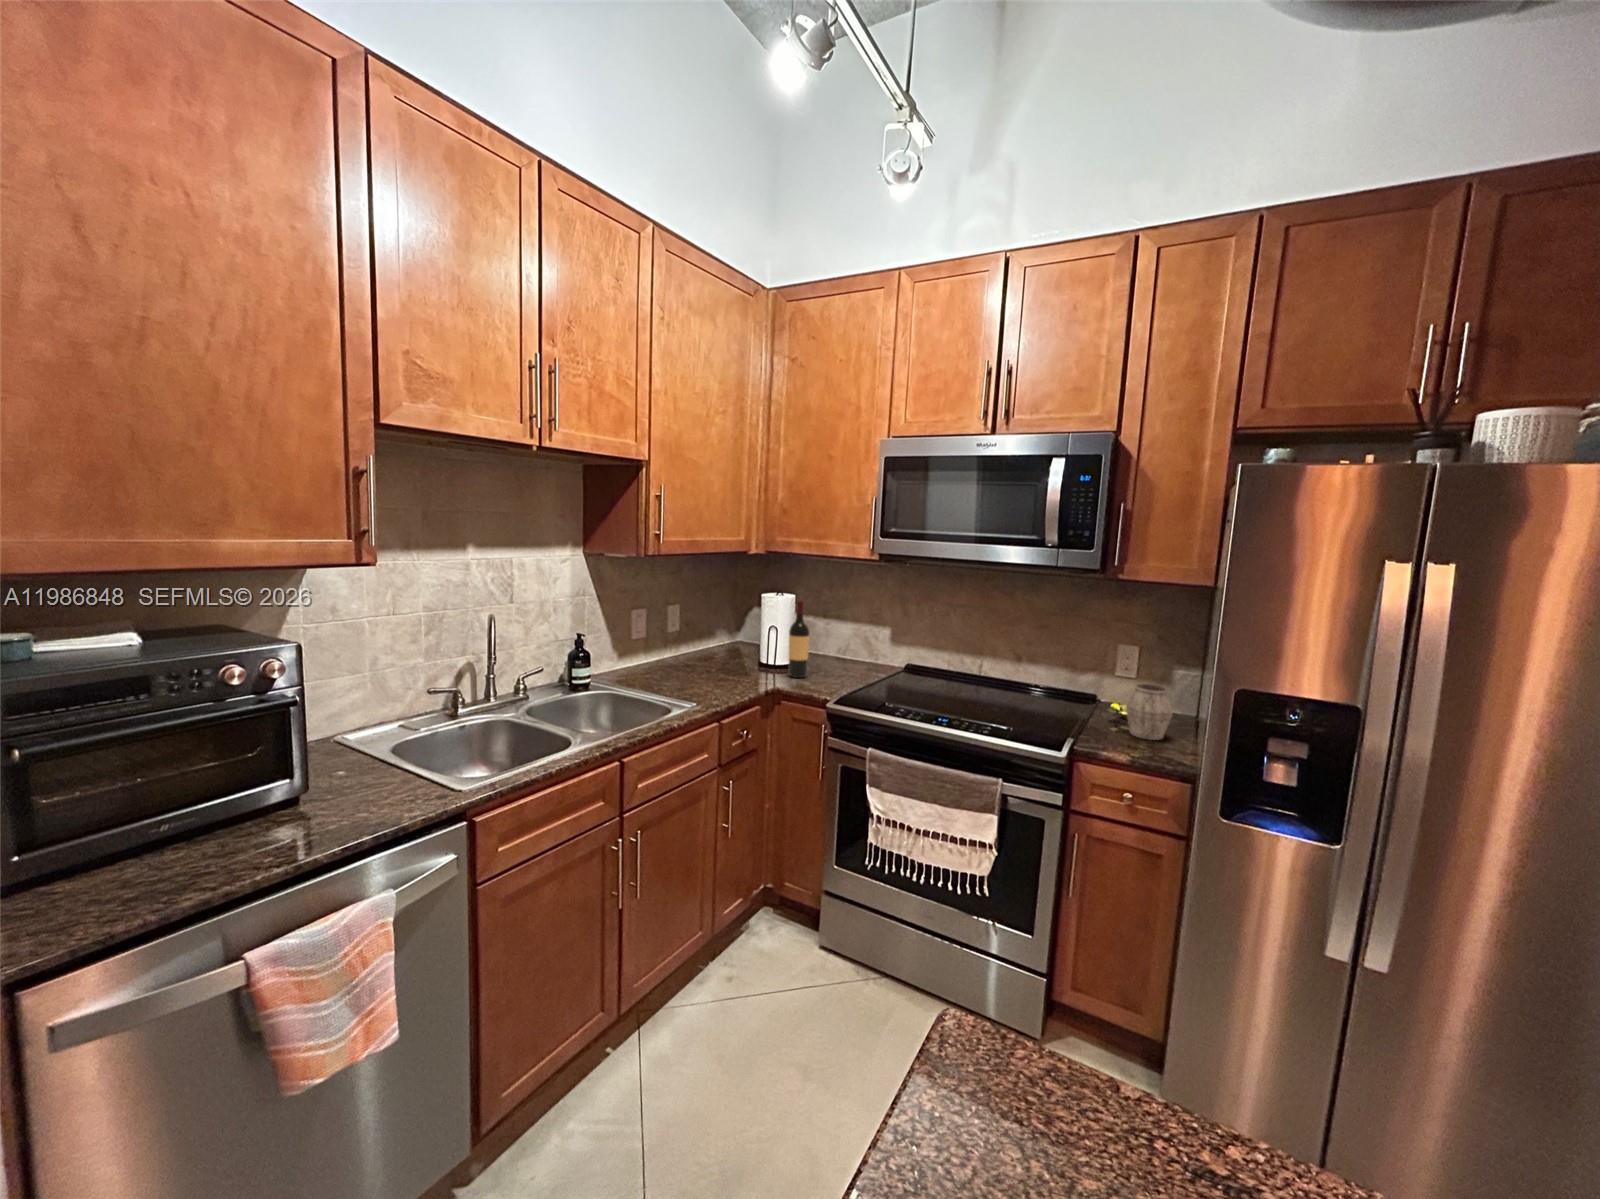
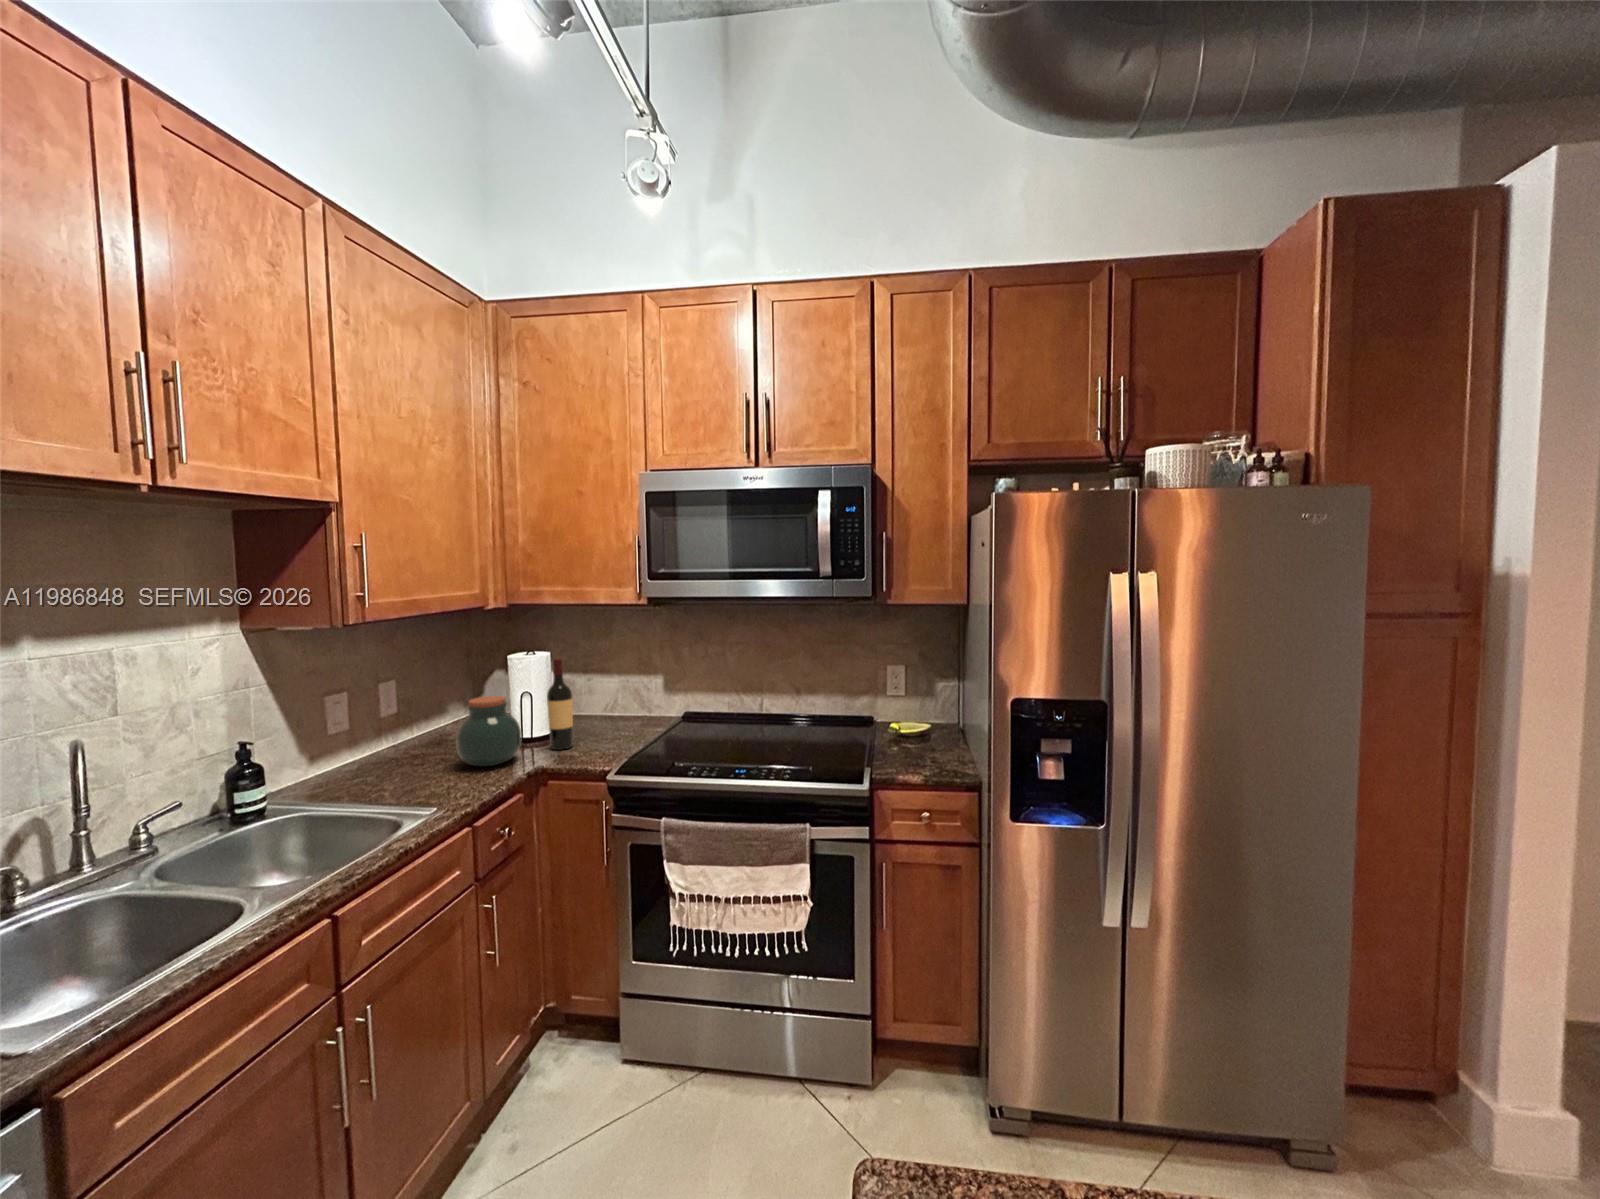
jar: none [718,625,766,681] -> present [456,696,521,766]
mug: present [1126,684,1172,740] -> none [909,702,949,755]

